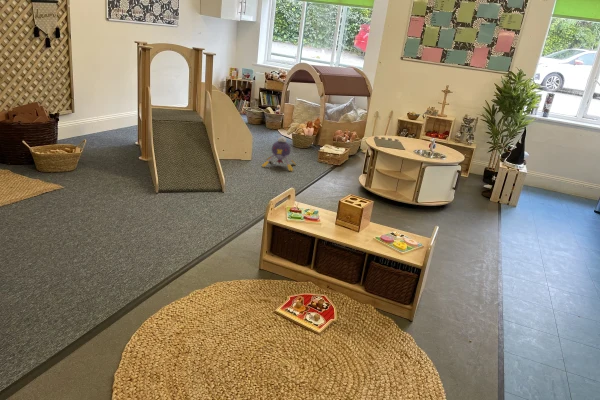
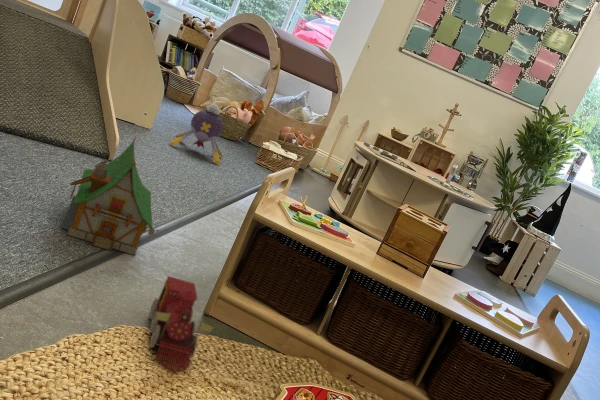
toy house: none [192,186,237,247] -> present [62,138,158,255]
toy train: none [226,257,252,299] -> present [149,276,213,371]

